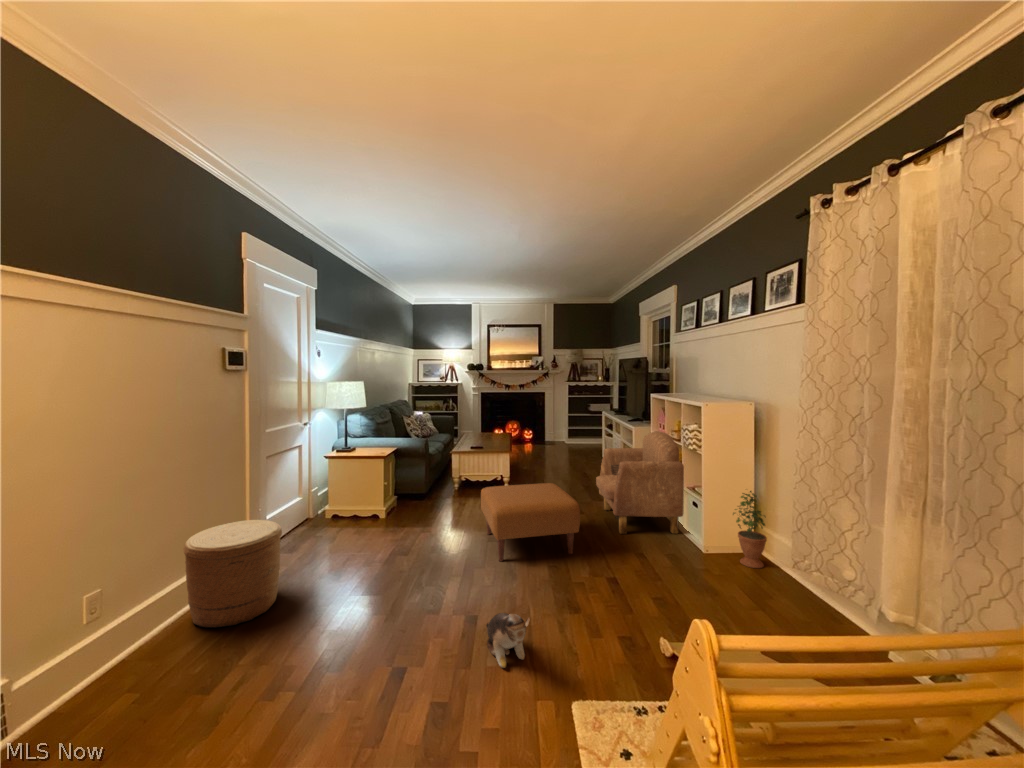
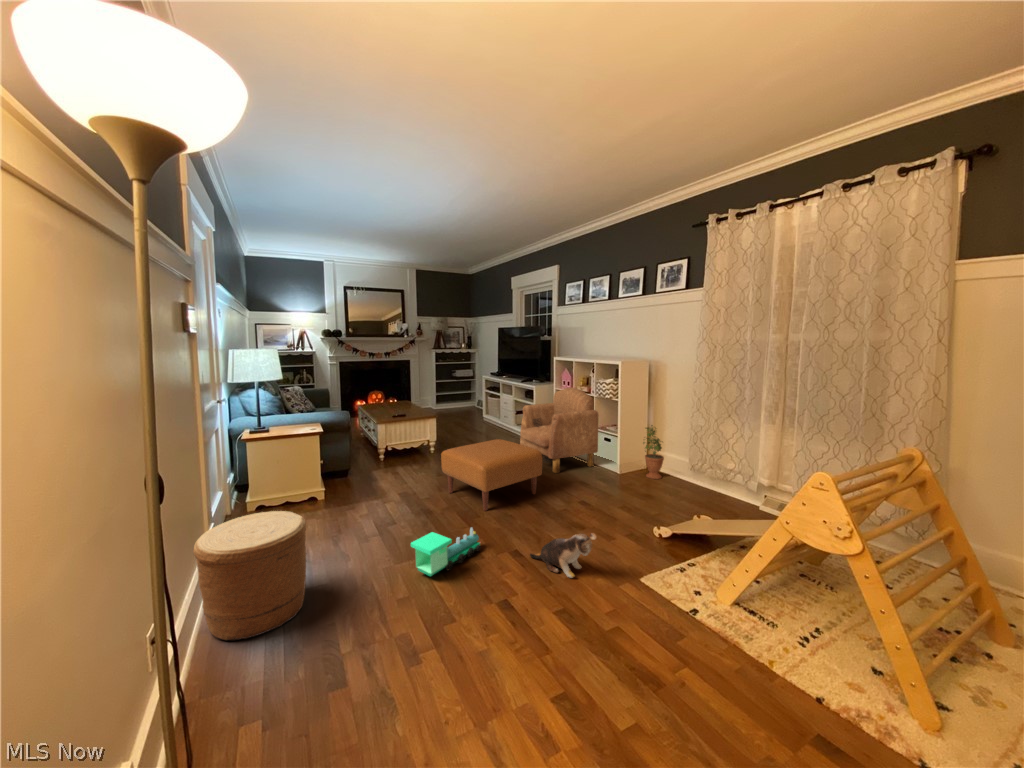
toy train: none [364,571,452,617] -> present [411,528,481,576]

